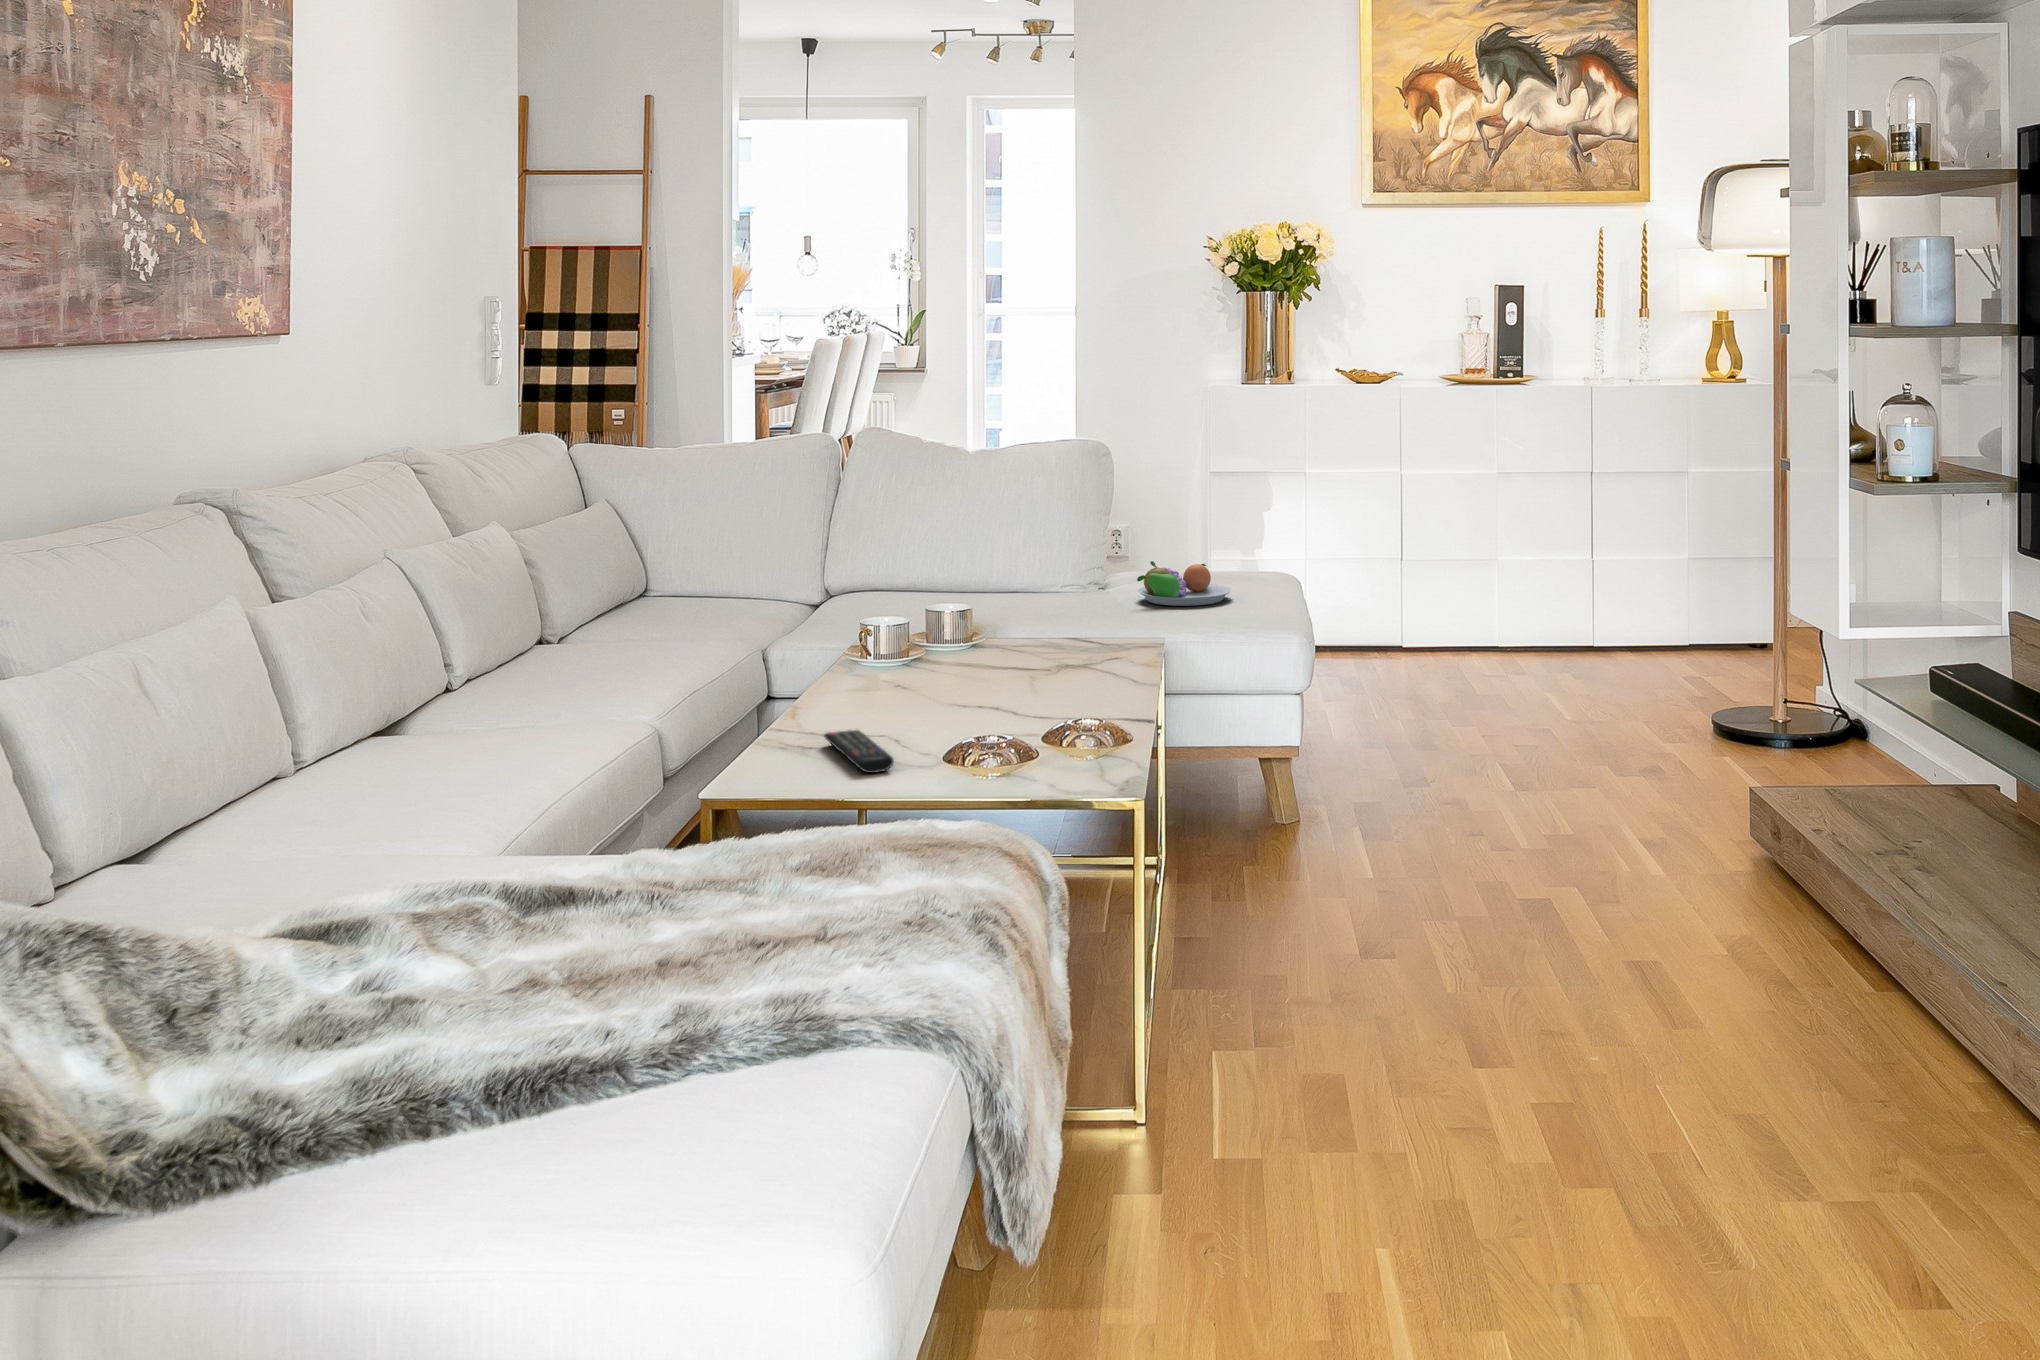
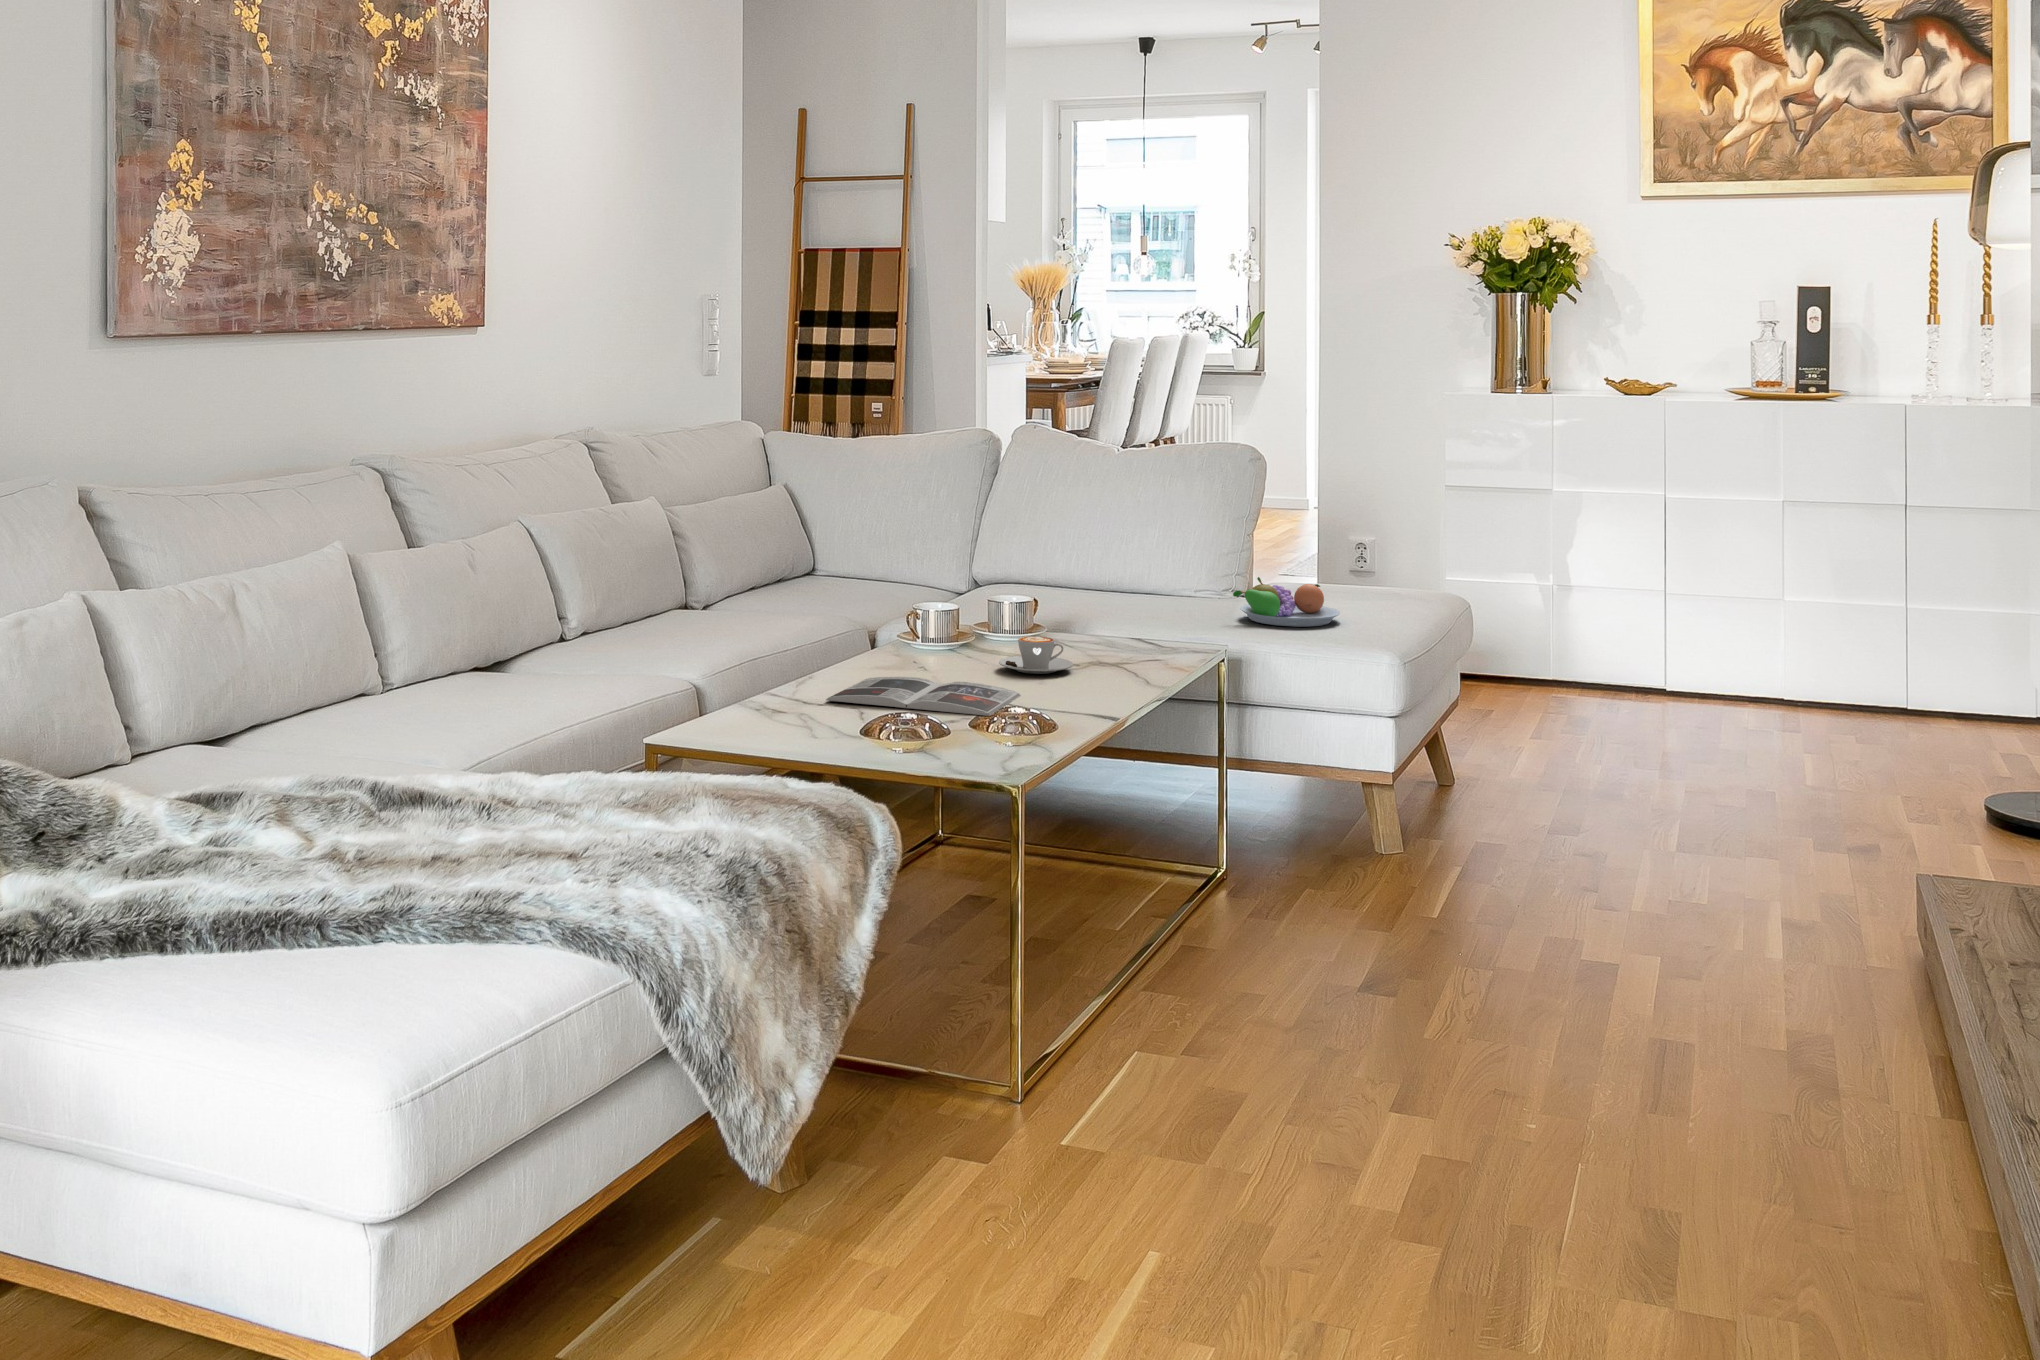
coffee cup: none [978,637,1054,675] -> present [999,636,1073,674]
magazine: none [847,690,1034,725] -> present [826,677,1021,716]
remote control: present [824,730,894,773] -> none [784,703,820,742]

